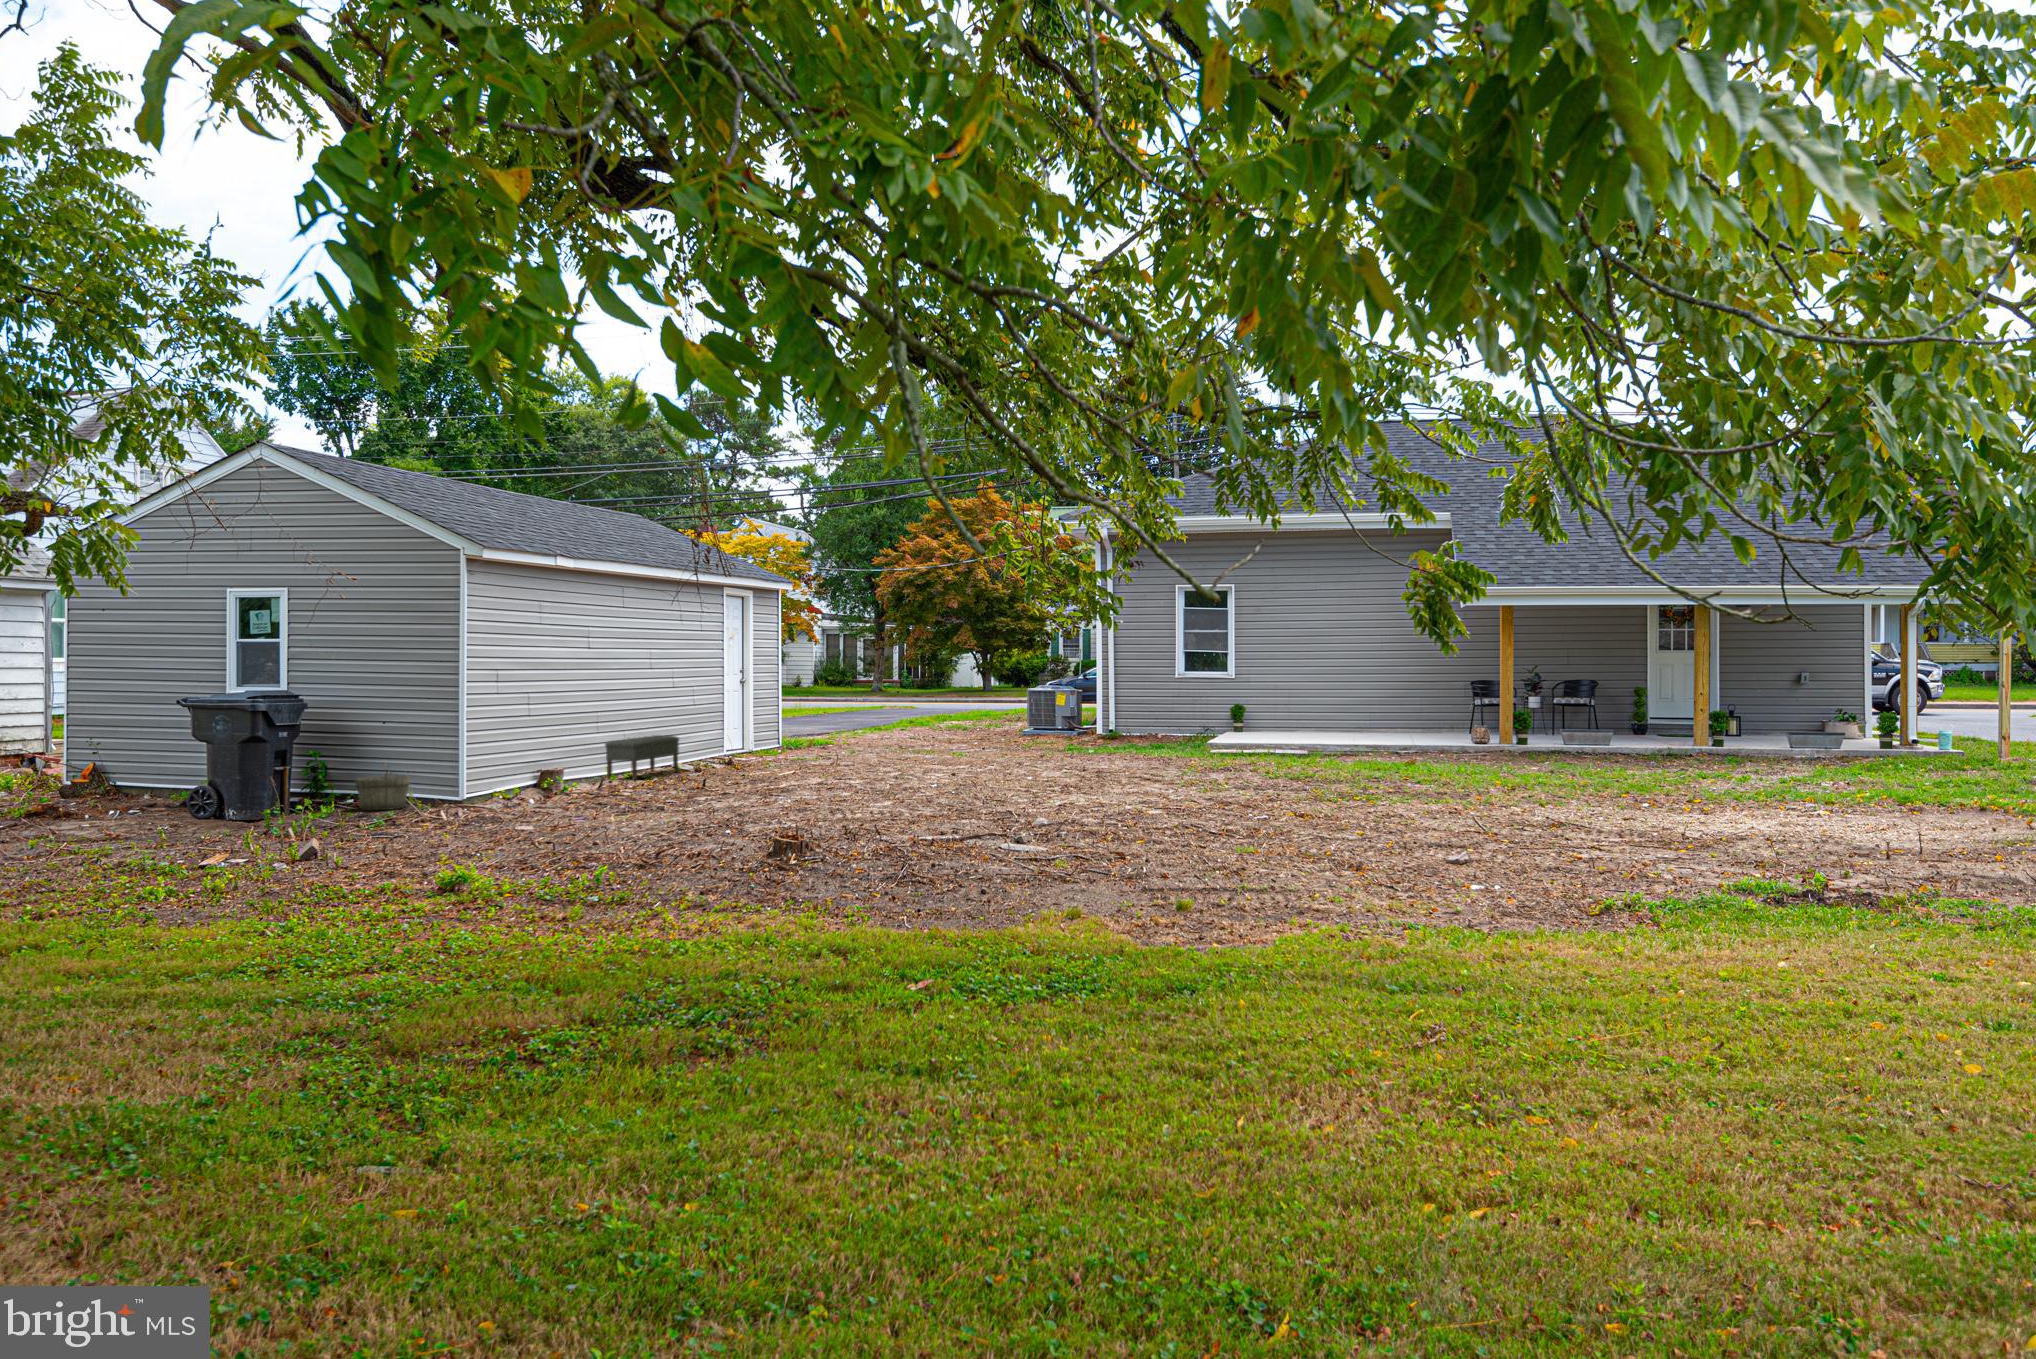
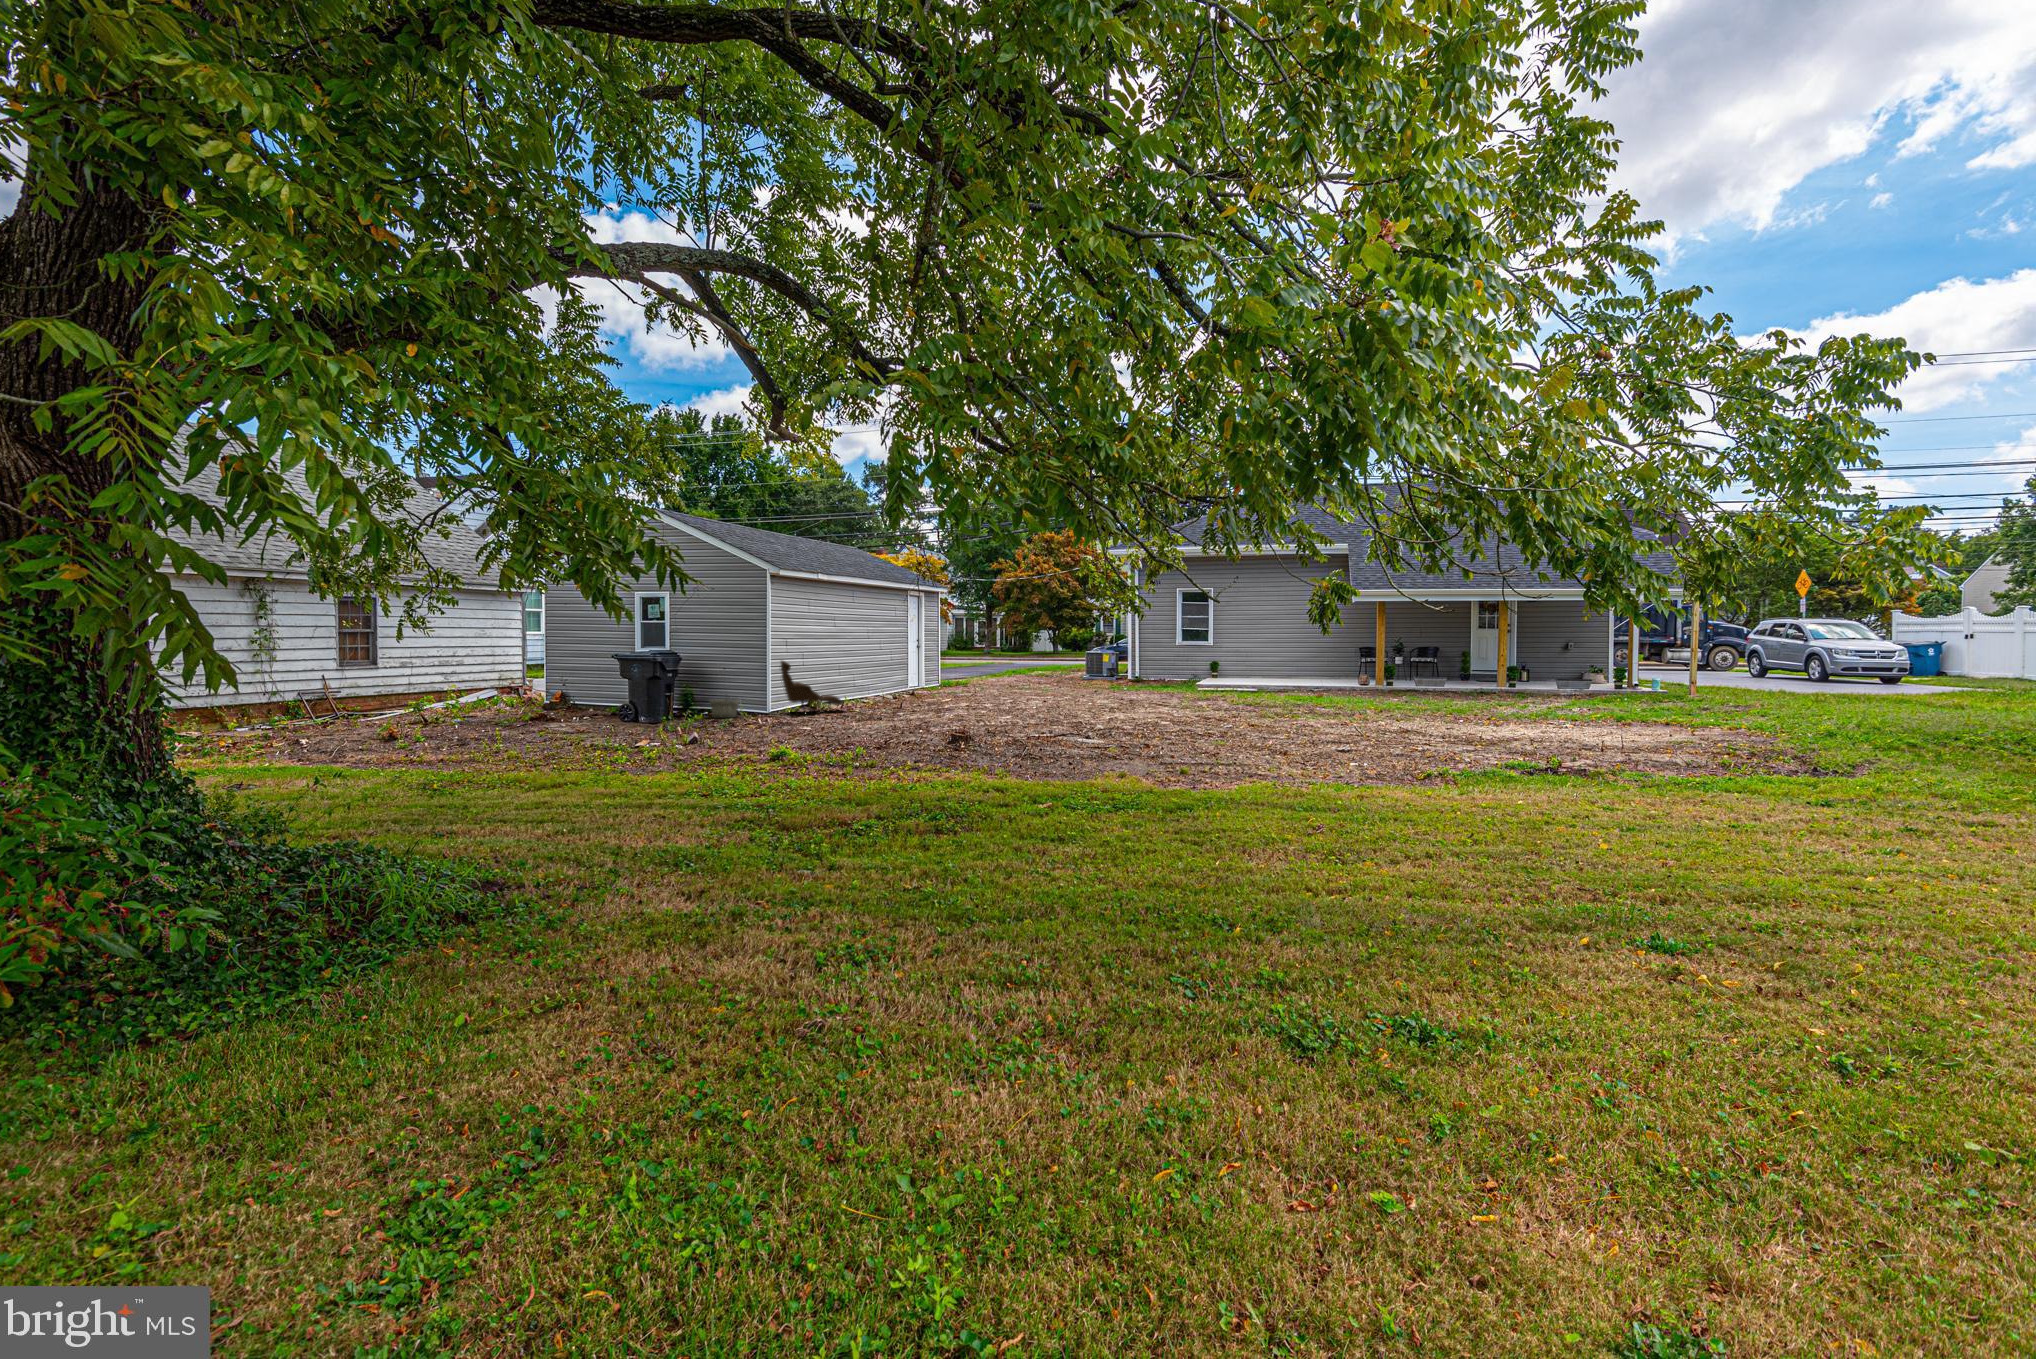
lounge chair: none [486,707,599,802] -> present [781,661,842,714]
bench: present [605,735,679,780] -> none [841,678,883,703]

